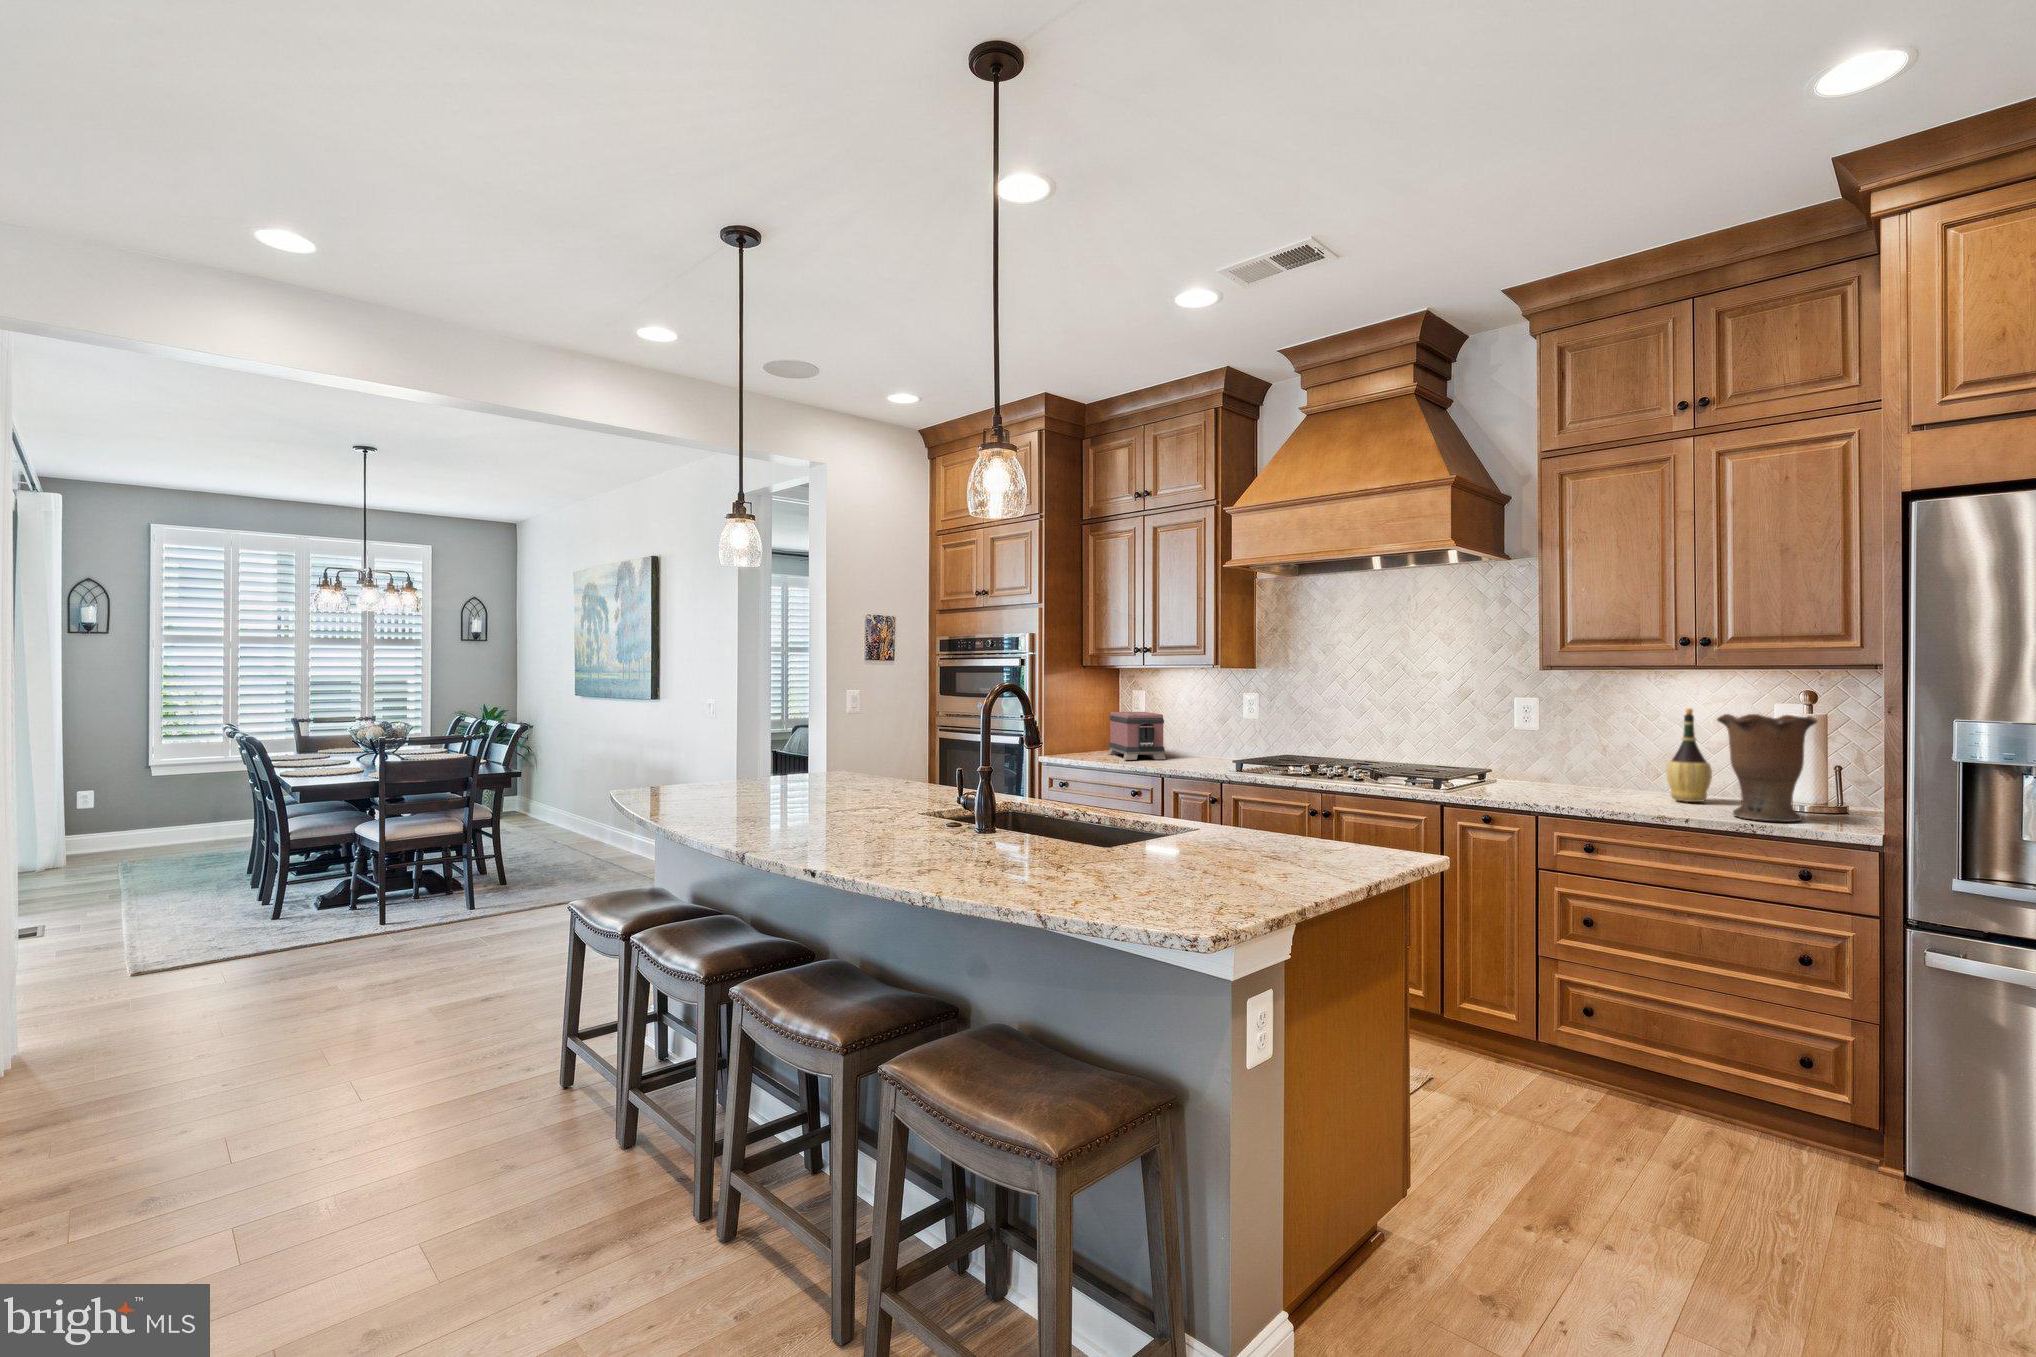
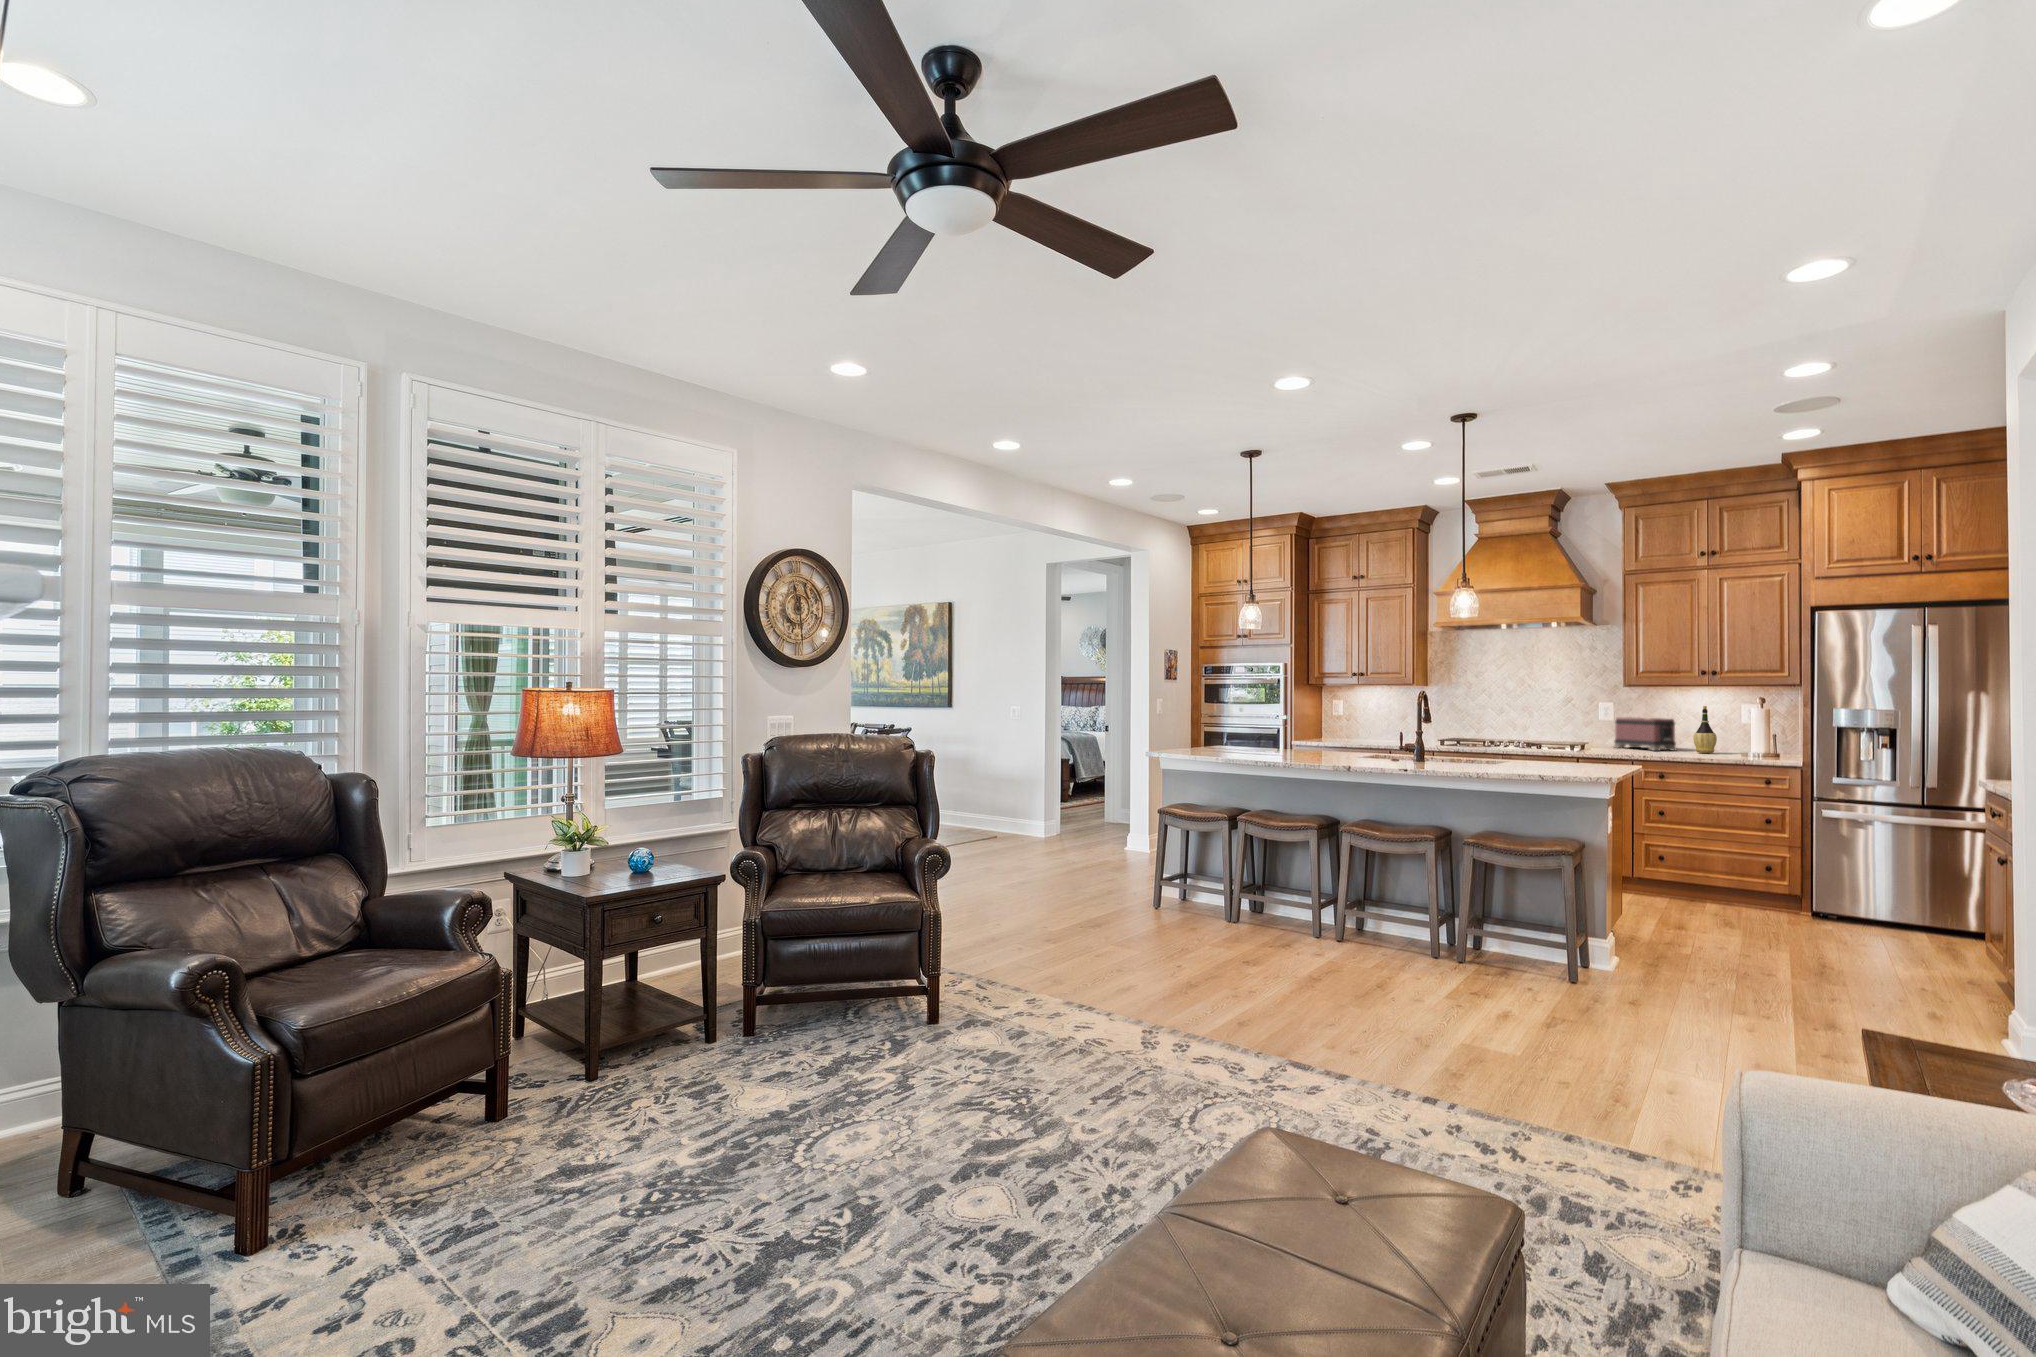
toaster: present [1108,712,1166,760] -> present [1614,718,1676,751]
vase: present [1717,714,1817,822] -> none [1724,708,1772,758]

